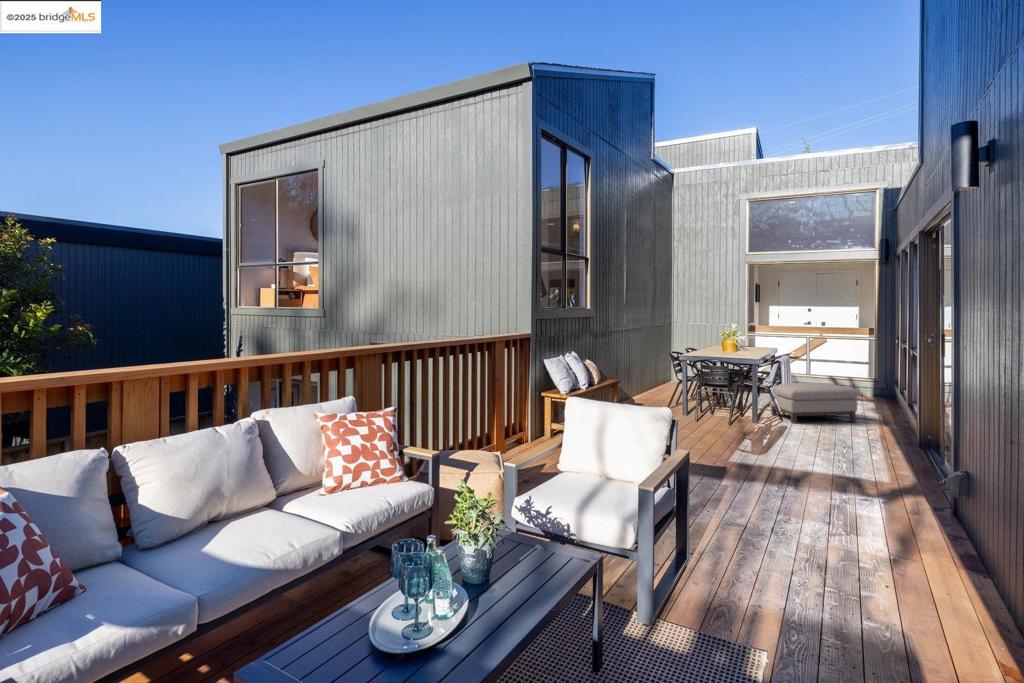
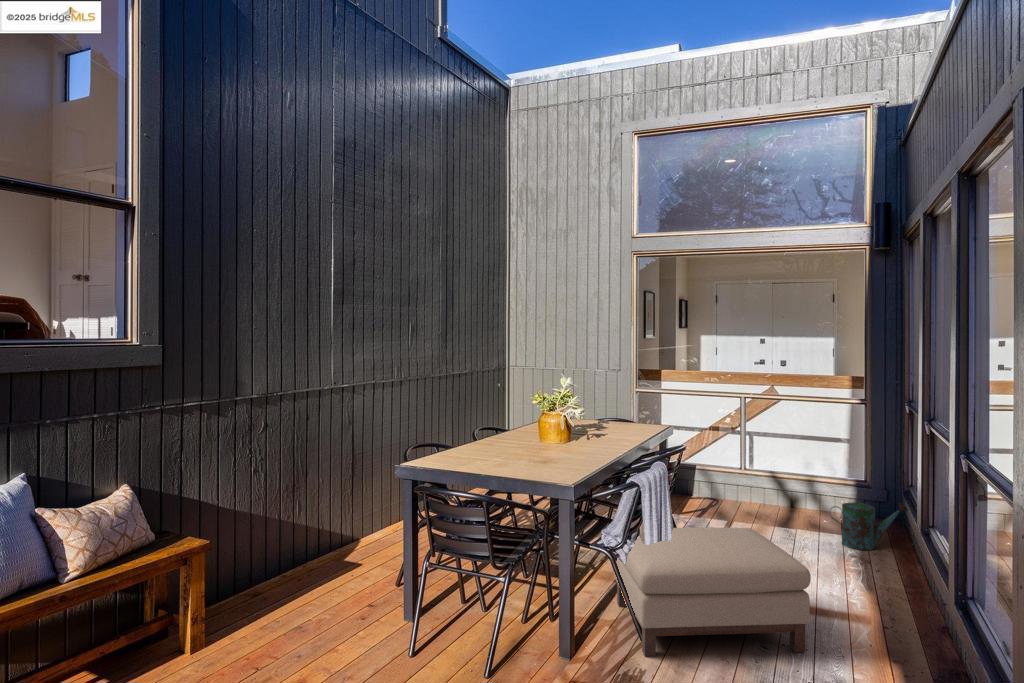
watering can: none [861,381,900,403] -> present [832,502,908,550]

